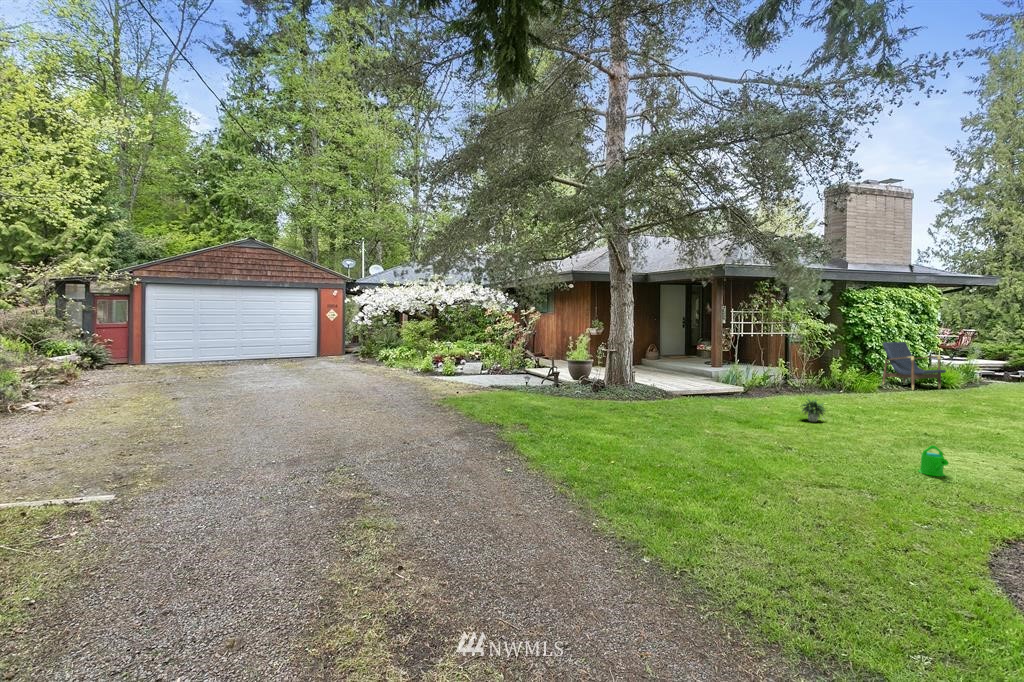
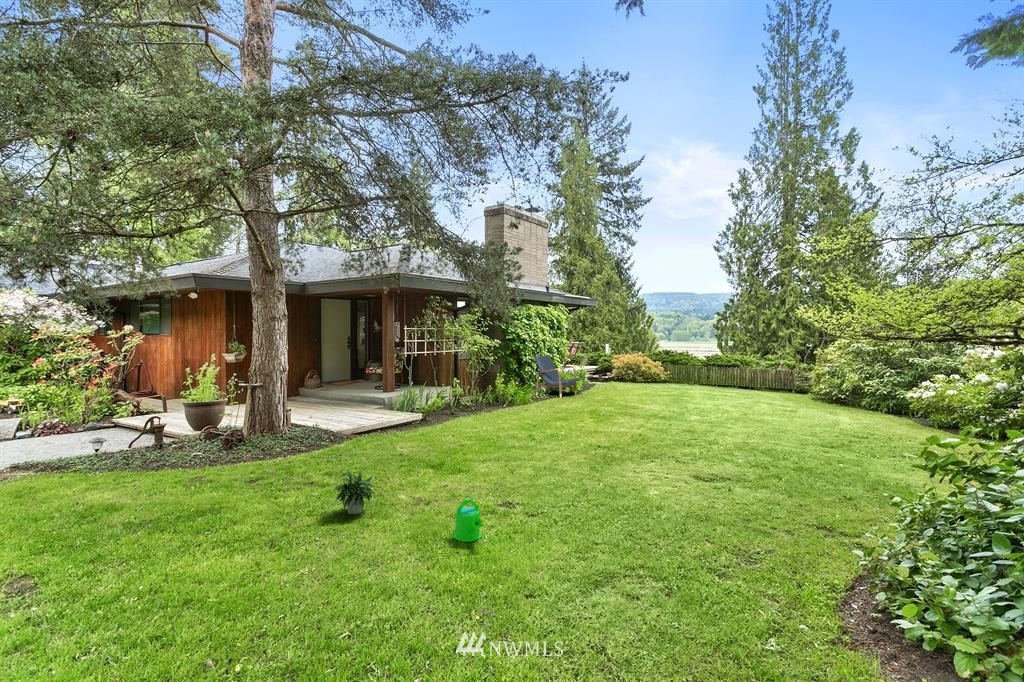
potted plant: present [801,398,825,422] -> present [334,471,376,514]
watering can: present [919,445,949,476] -> present [454,498,482,542]

